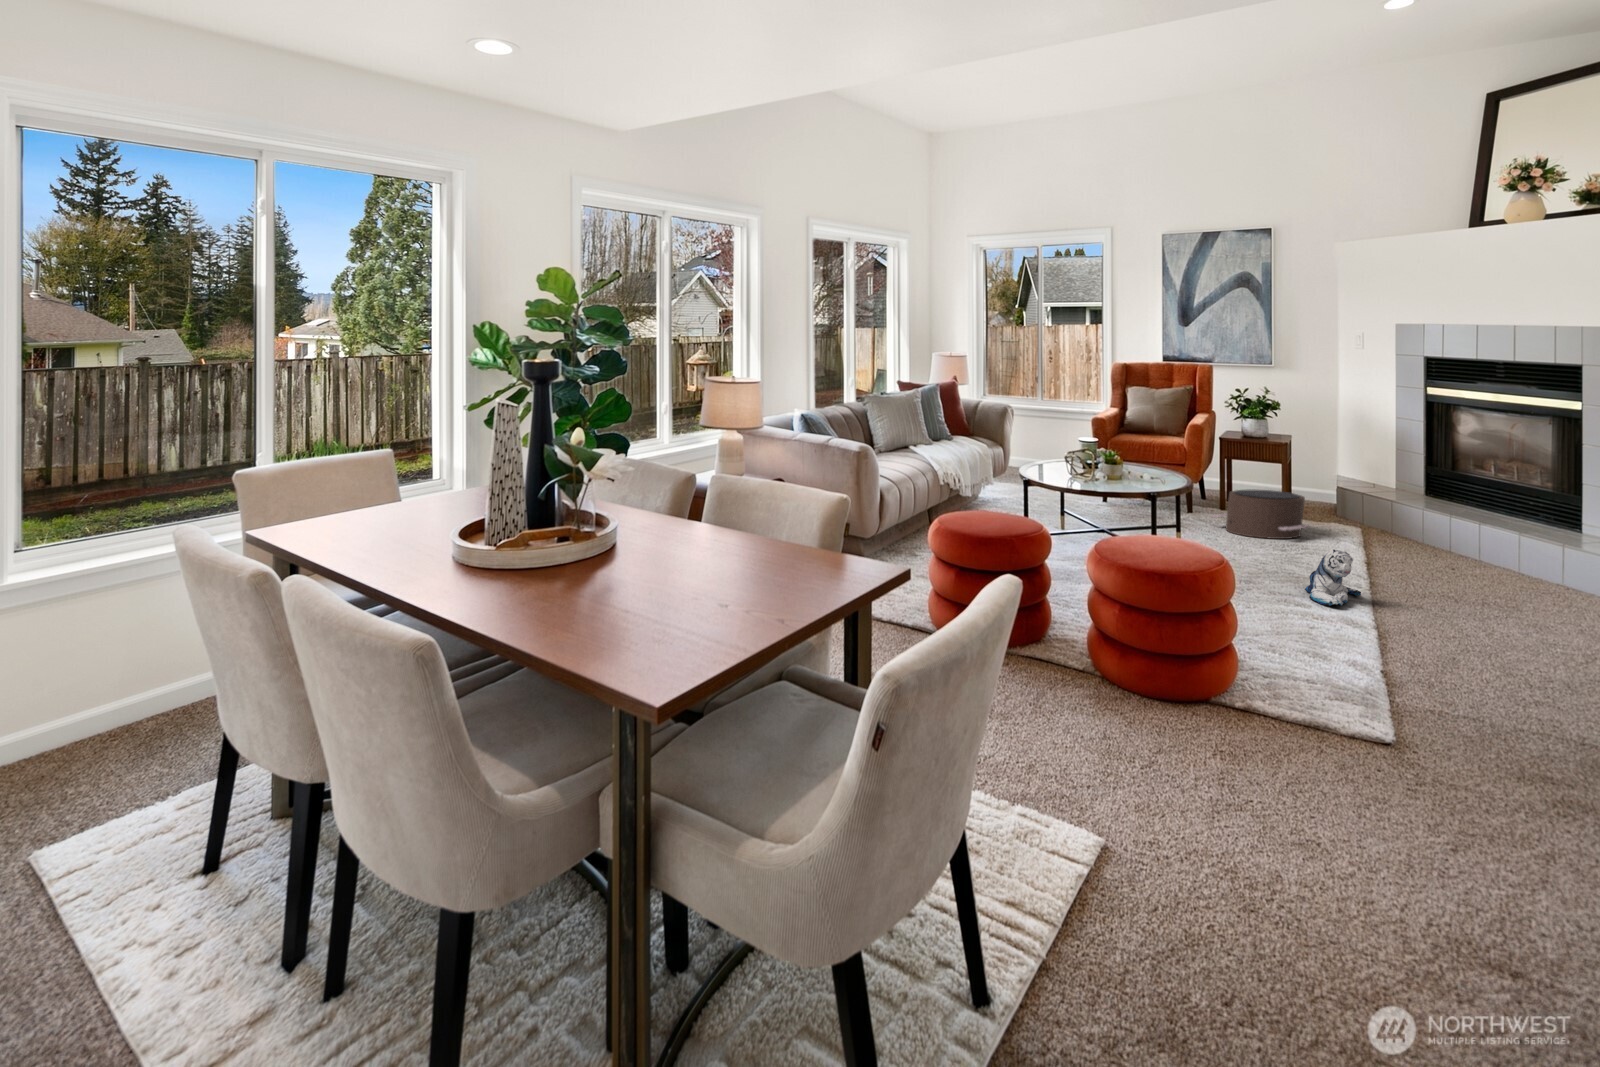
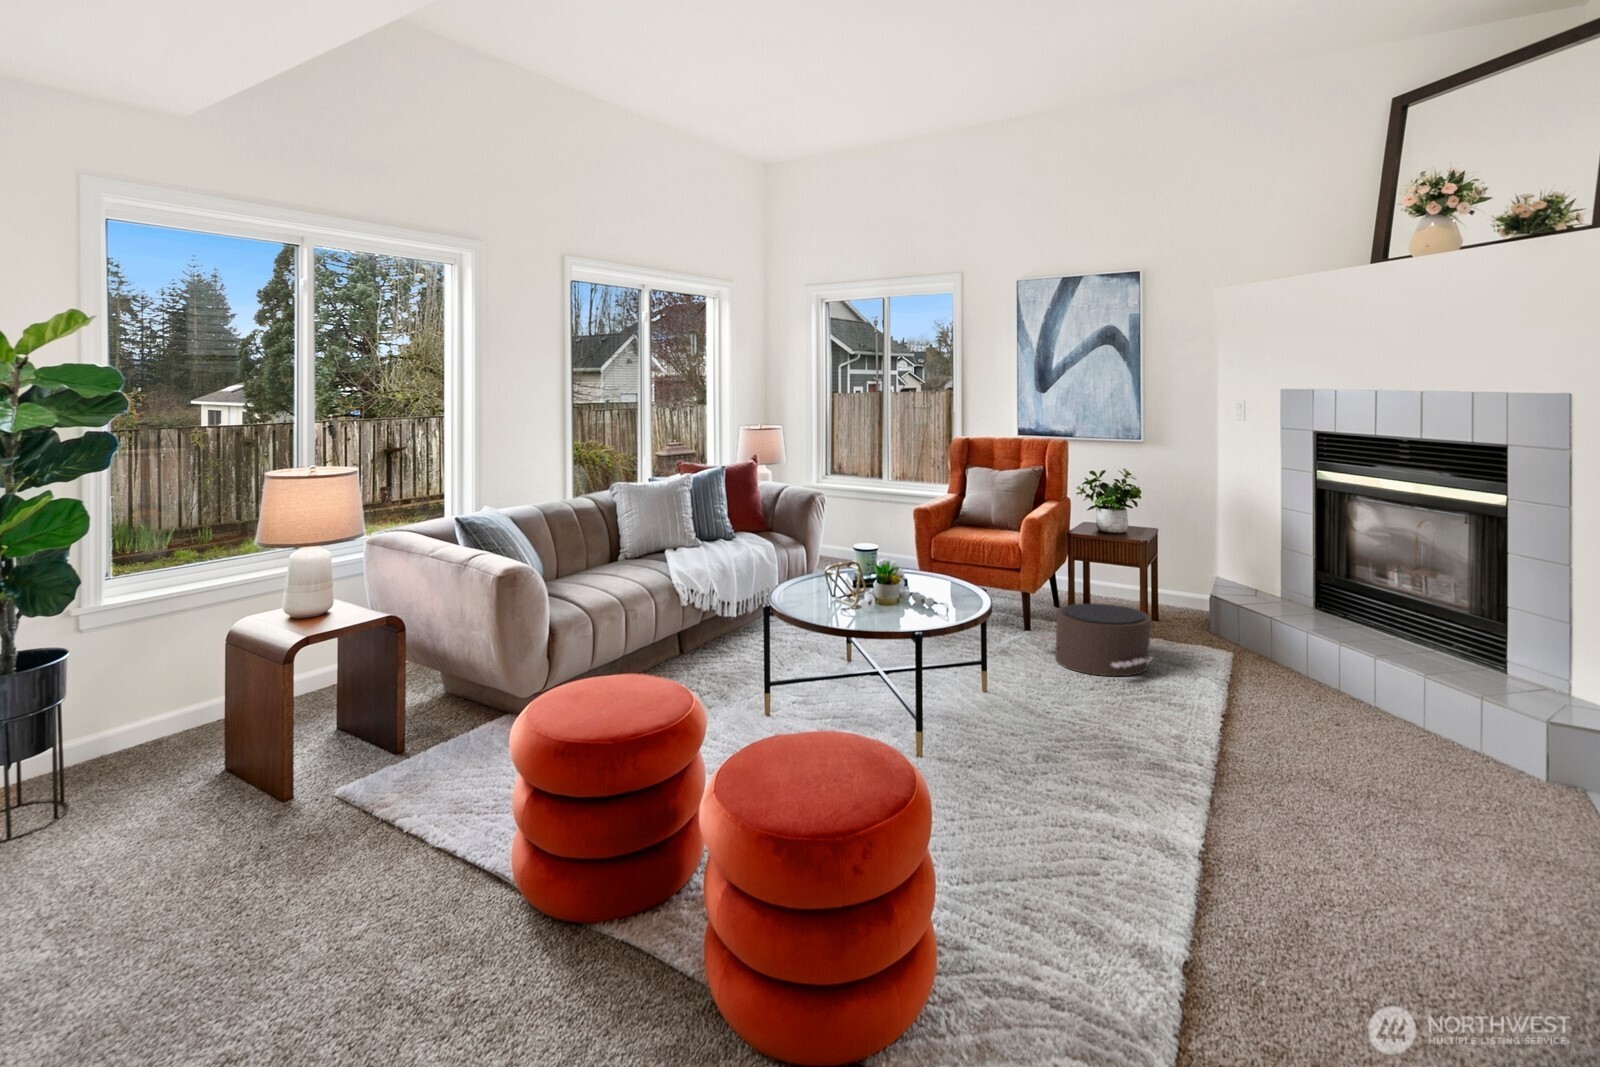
plush toy: present [1305,549,1361,606] -> none [1077,753,1160,853]

